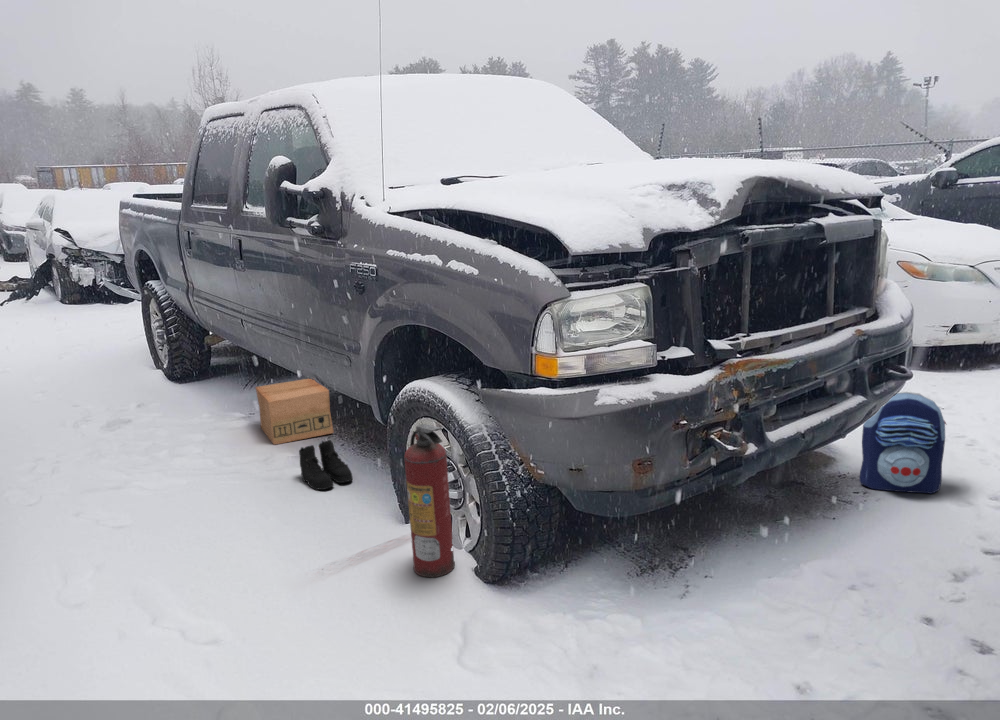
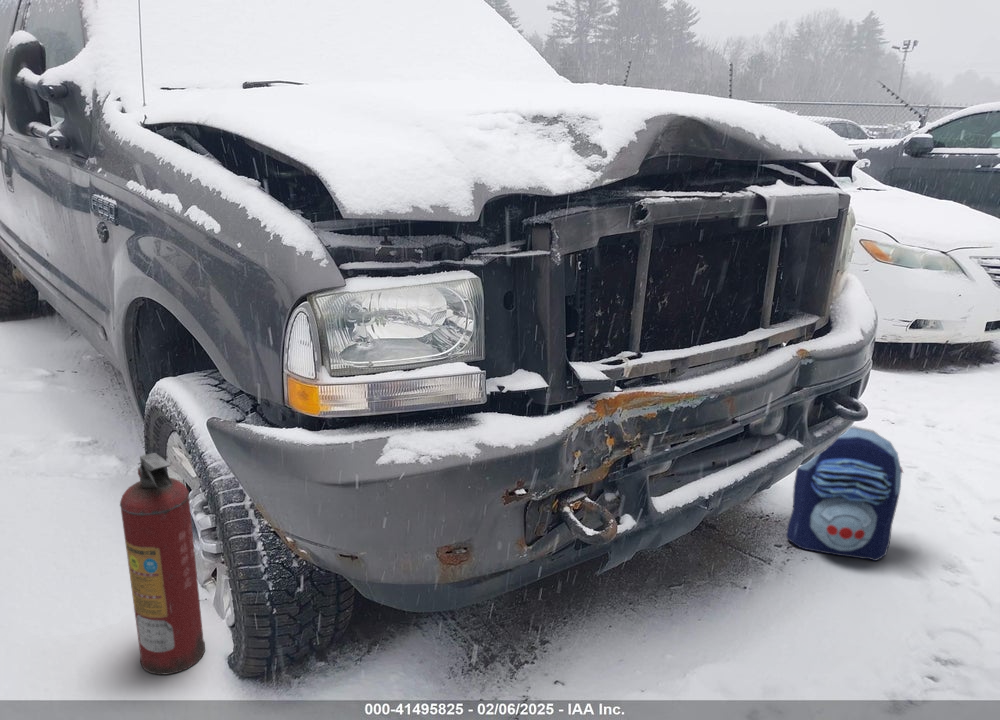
cardboard box: present [256,379,334,445] -> none [14,344,118,435]
boots: present [299,440,353,490] -> none [33,441,111,514]

